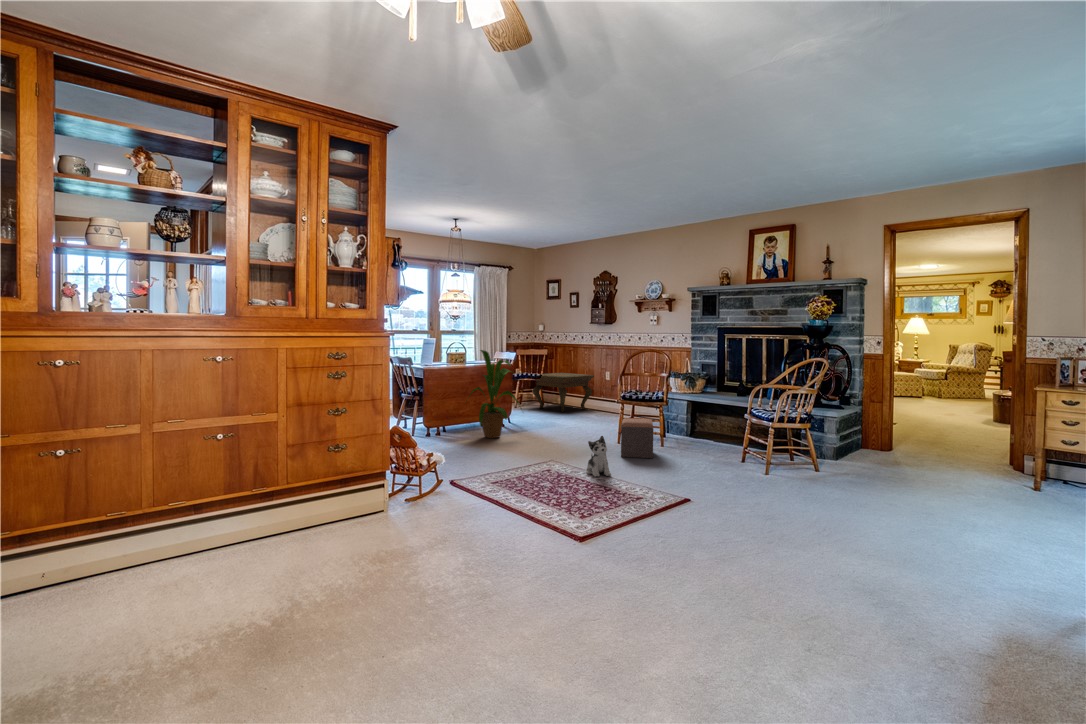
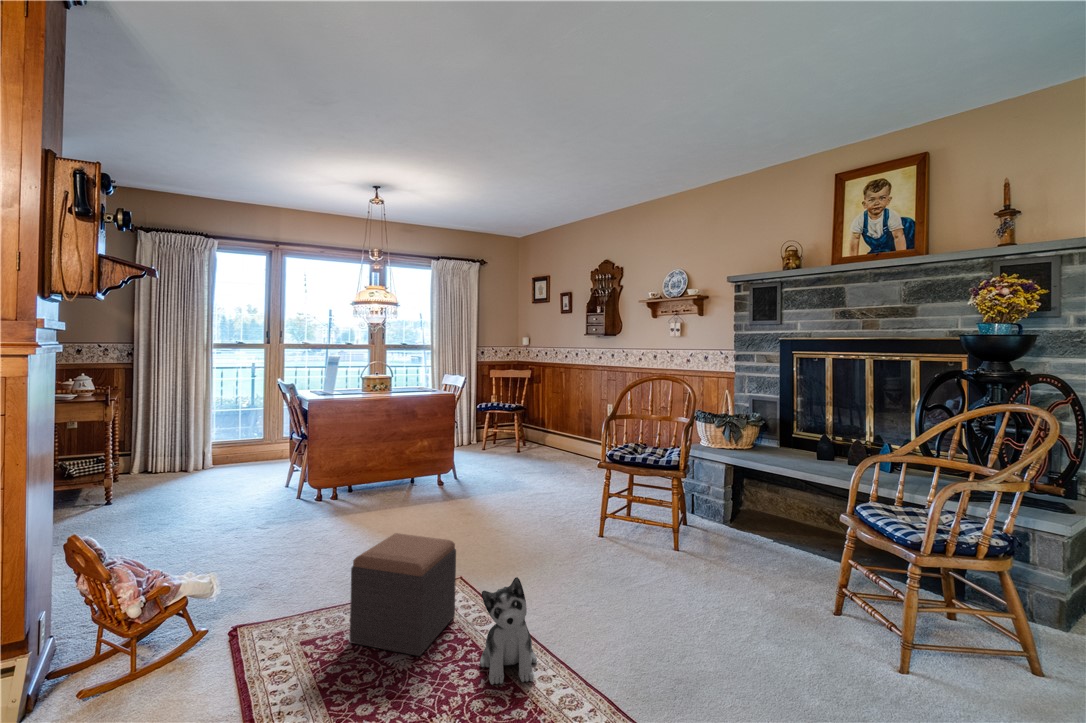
house plant: present [471,350,522,438] -> none [345,369,440,521]
side table: present [533,373,594,412] -> none [501,403,590,462]
footstool: present [621,418,654,458] -> present [350,533,456,656]

